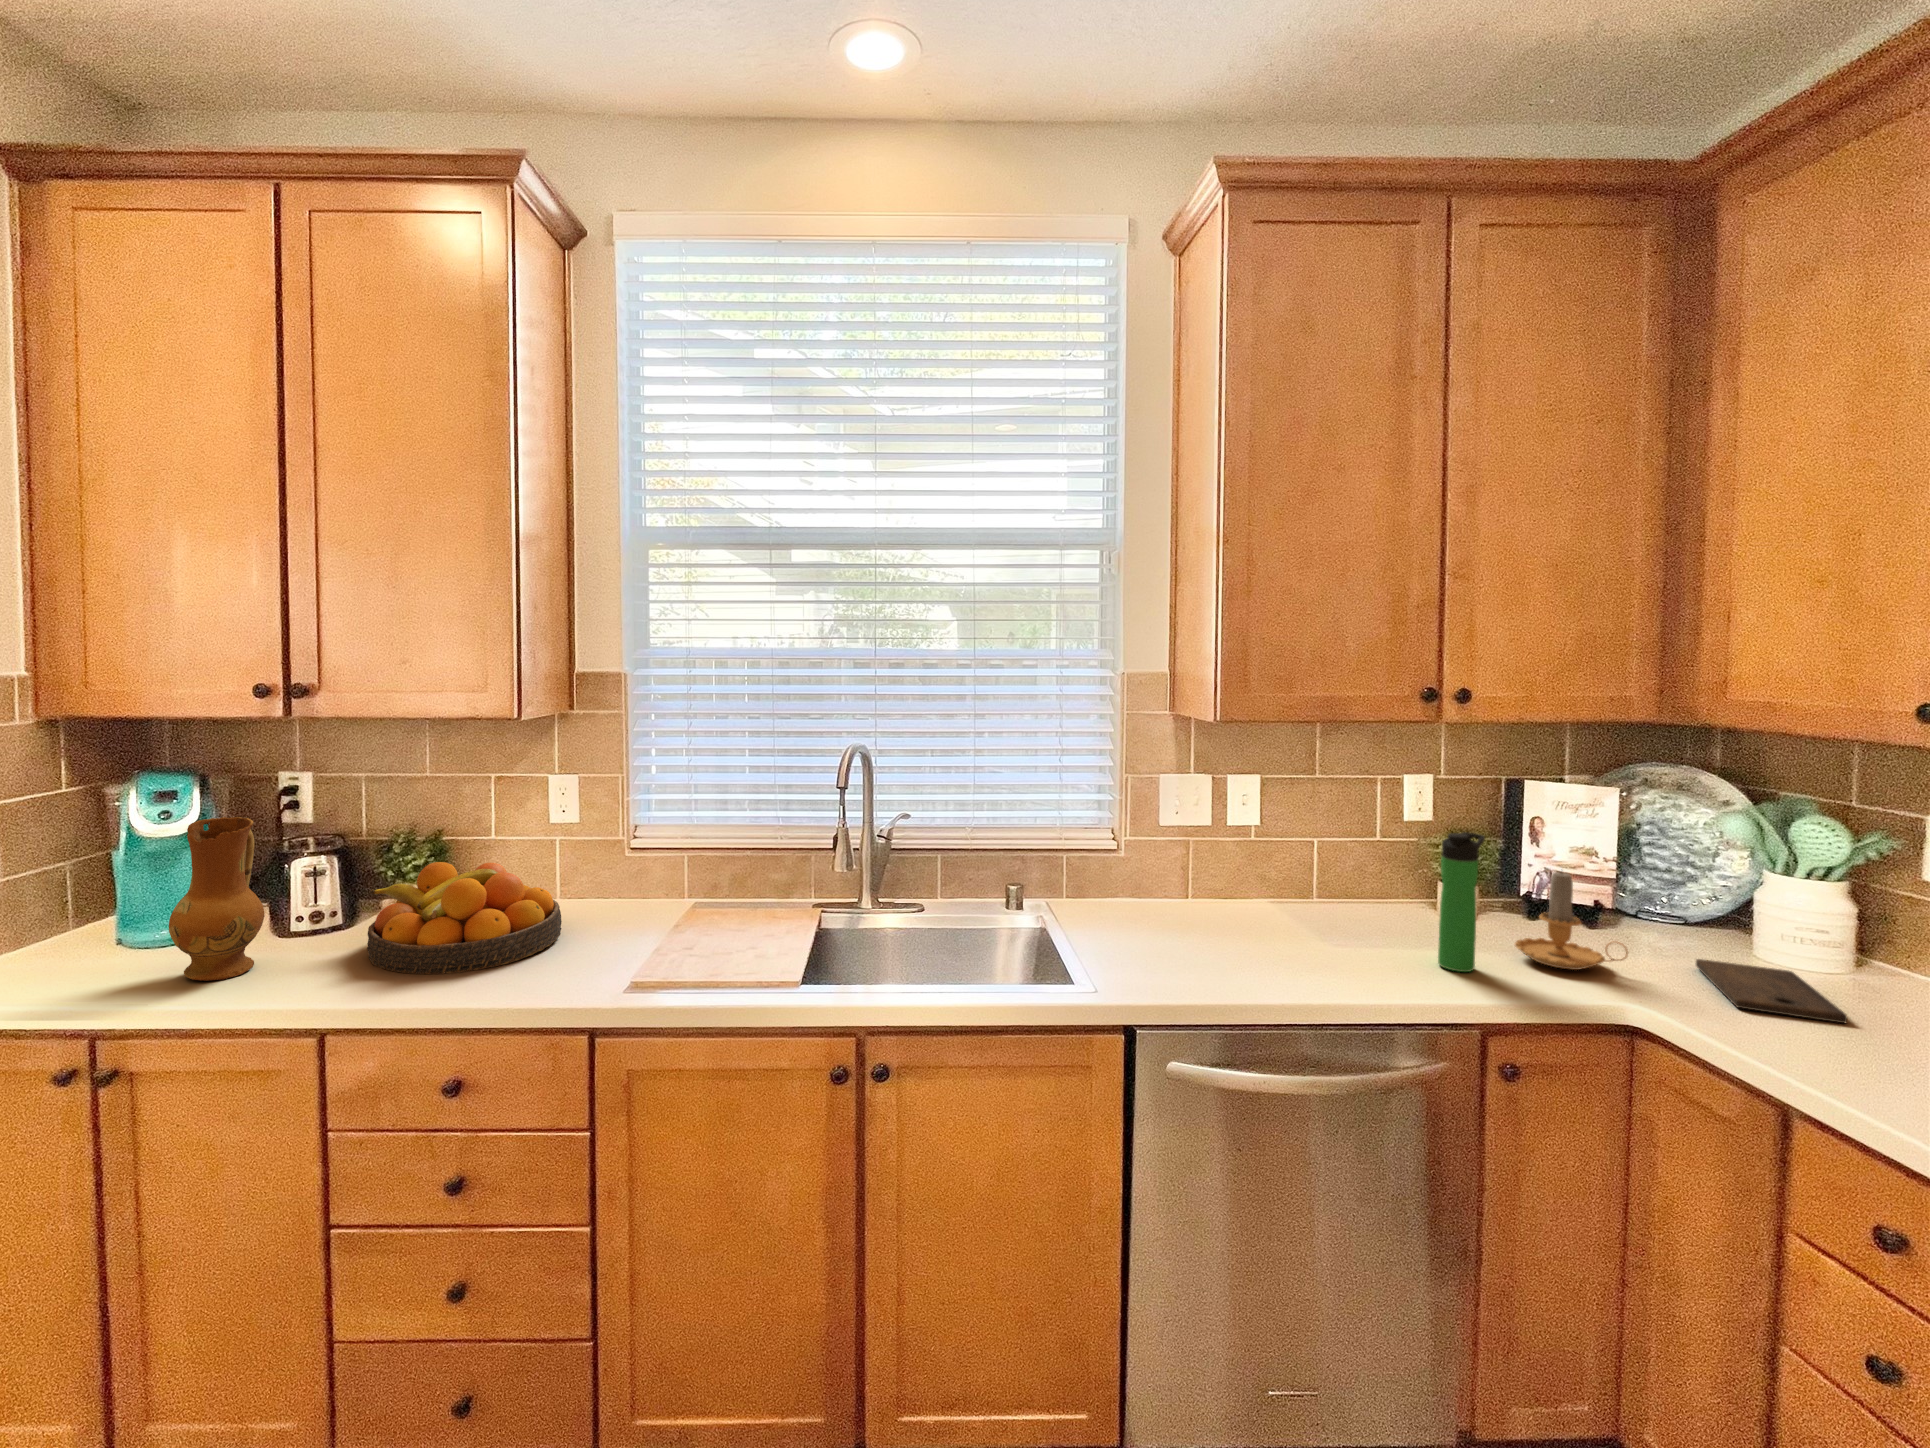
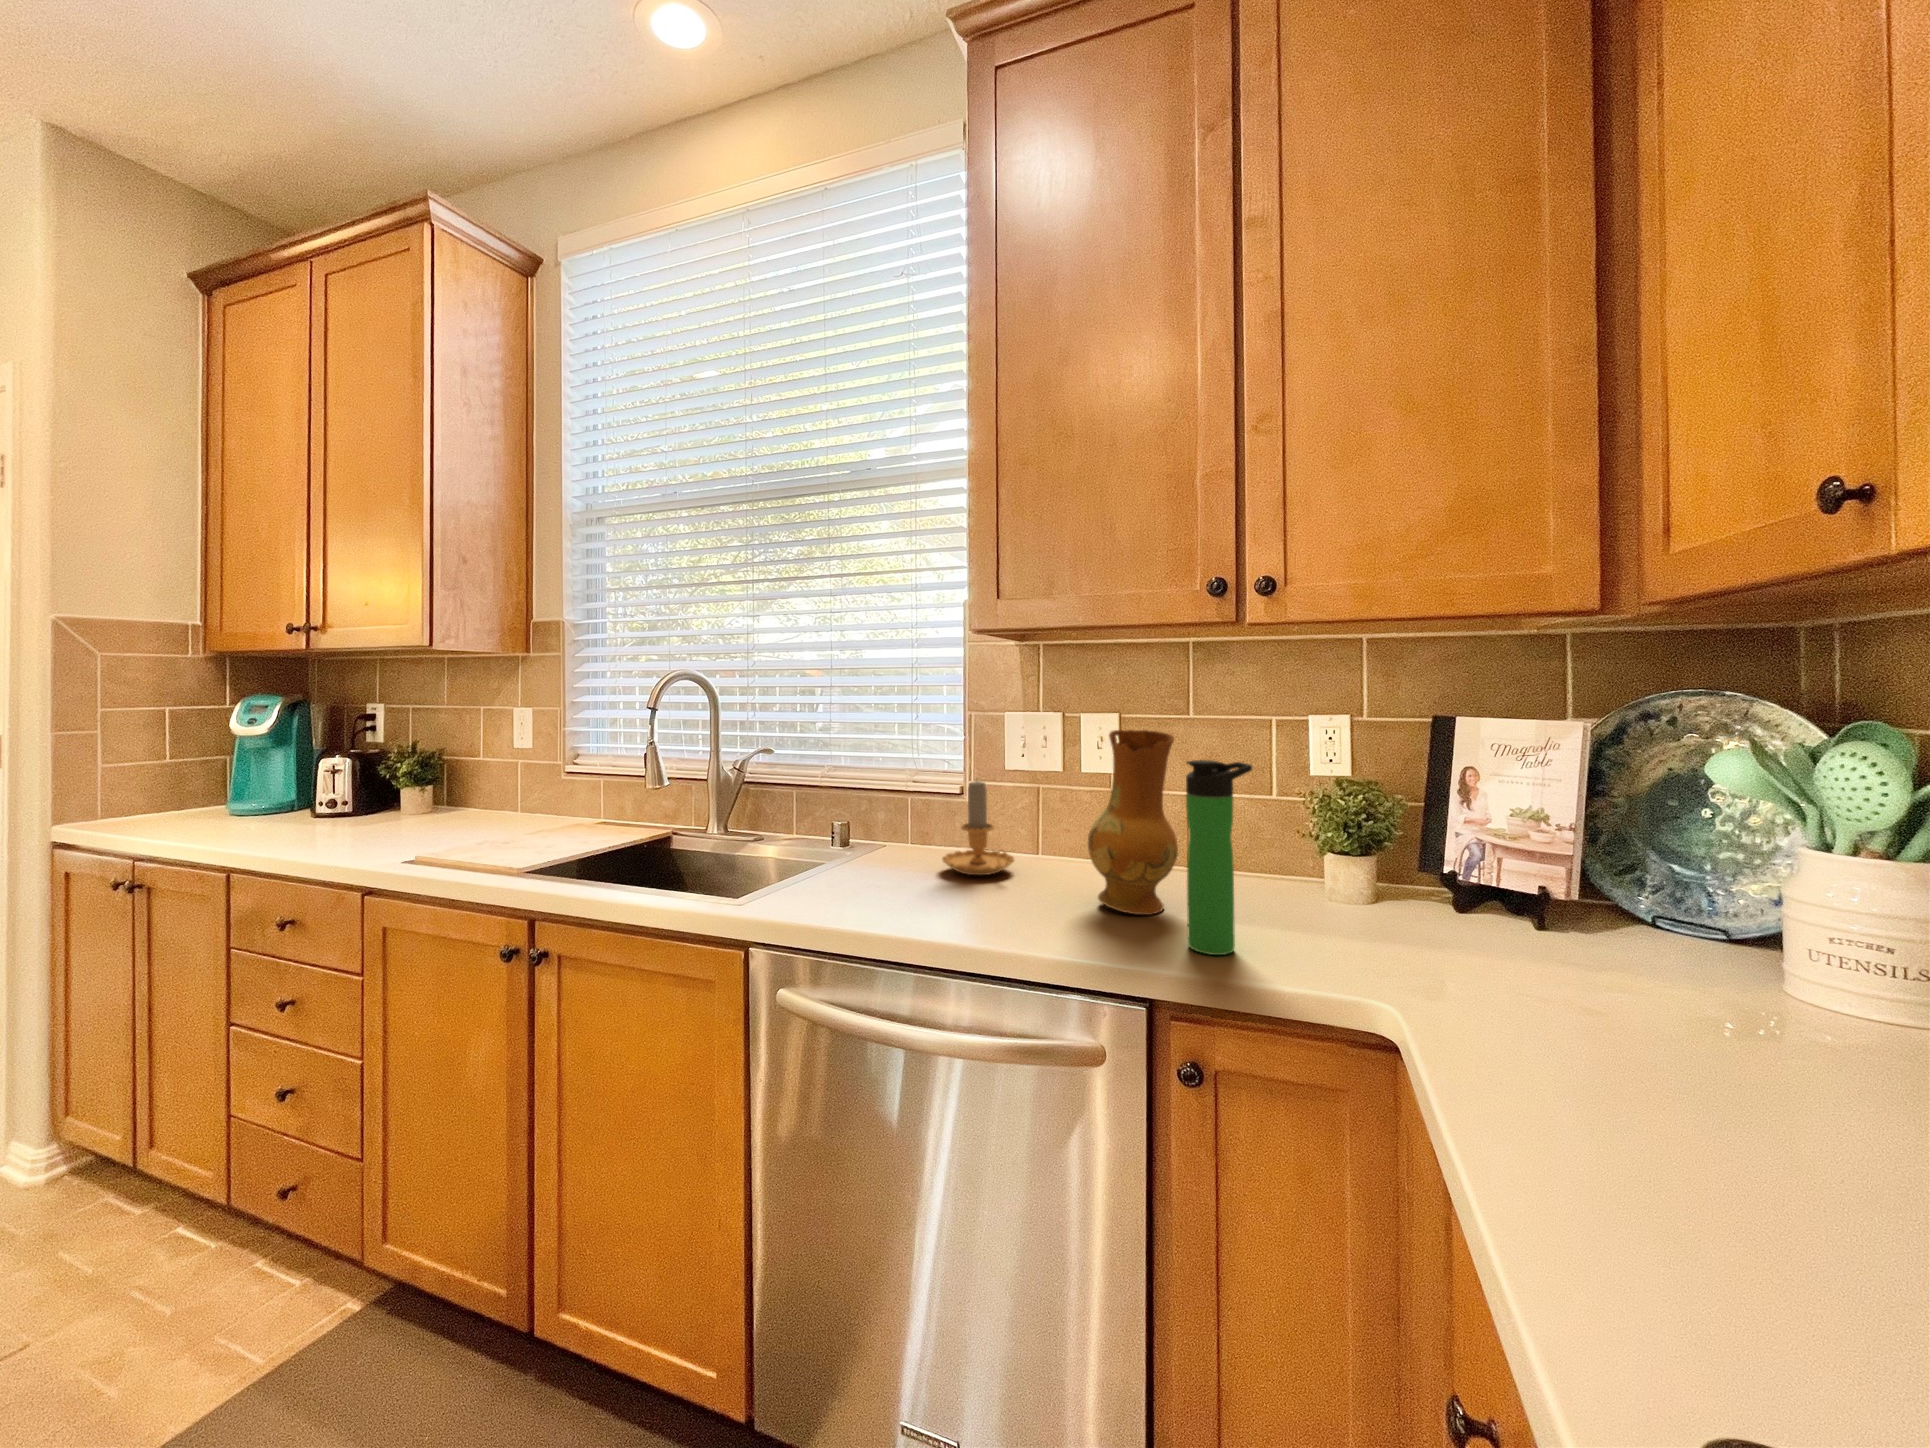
ceramic jug: present [169,817,265,981] -> present [1088,730,1178,915]
fruit bowl: present [367,862,562,974] -> none [308,764,475,845]
candle: present [1515,872,1628,970] -> present [942,781,1014,875]
cutting board: present [1696,959,1847,1023] -> none [1589,986,1822,1125]

